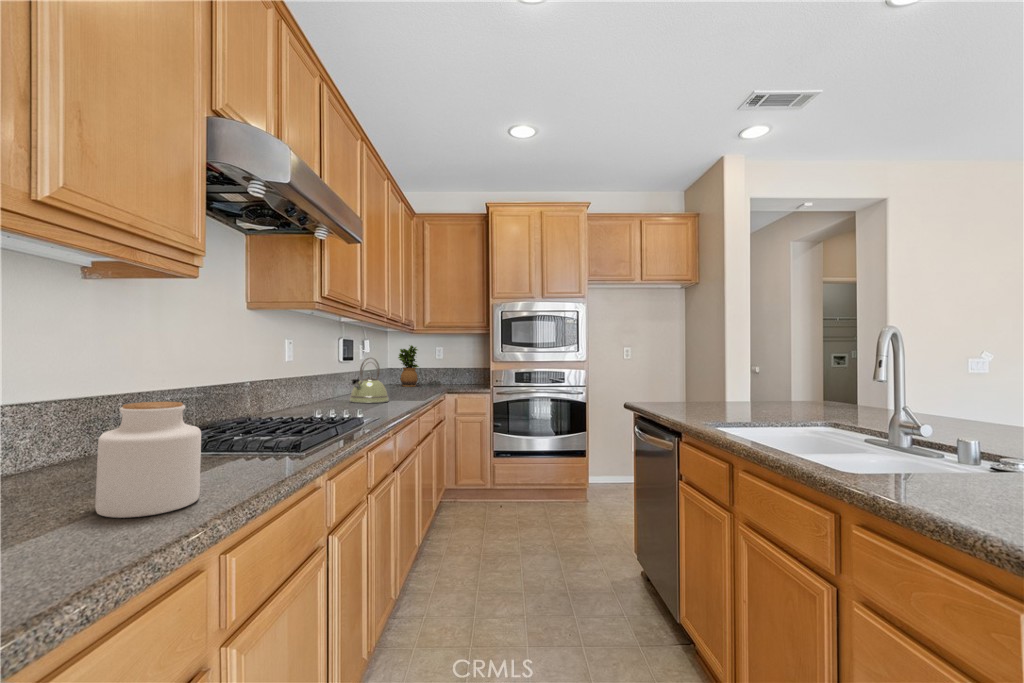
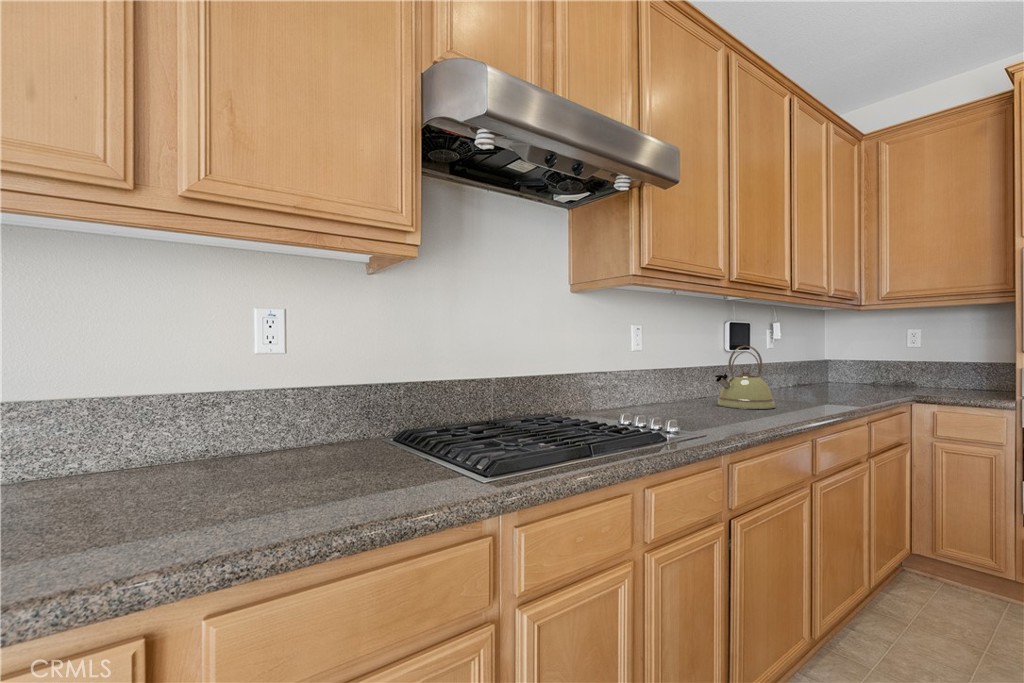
potted plant: present [398,345,419,387] -> none [830,327,868,388]
jar: present [95,402,201,518] -> none [199,393,303,522]

